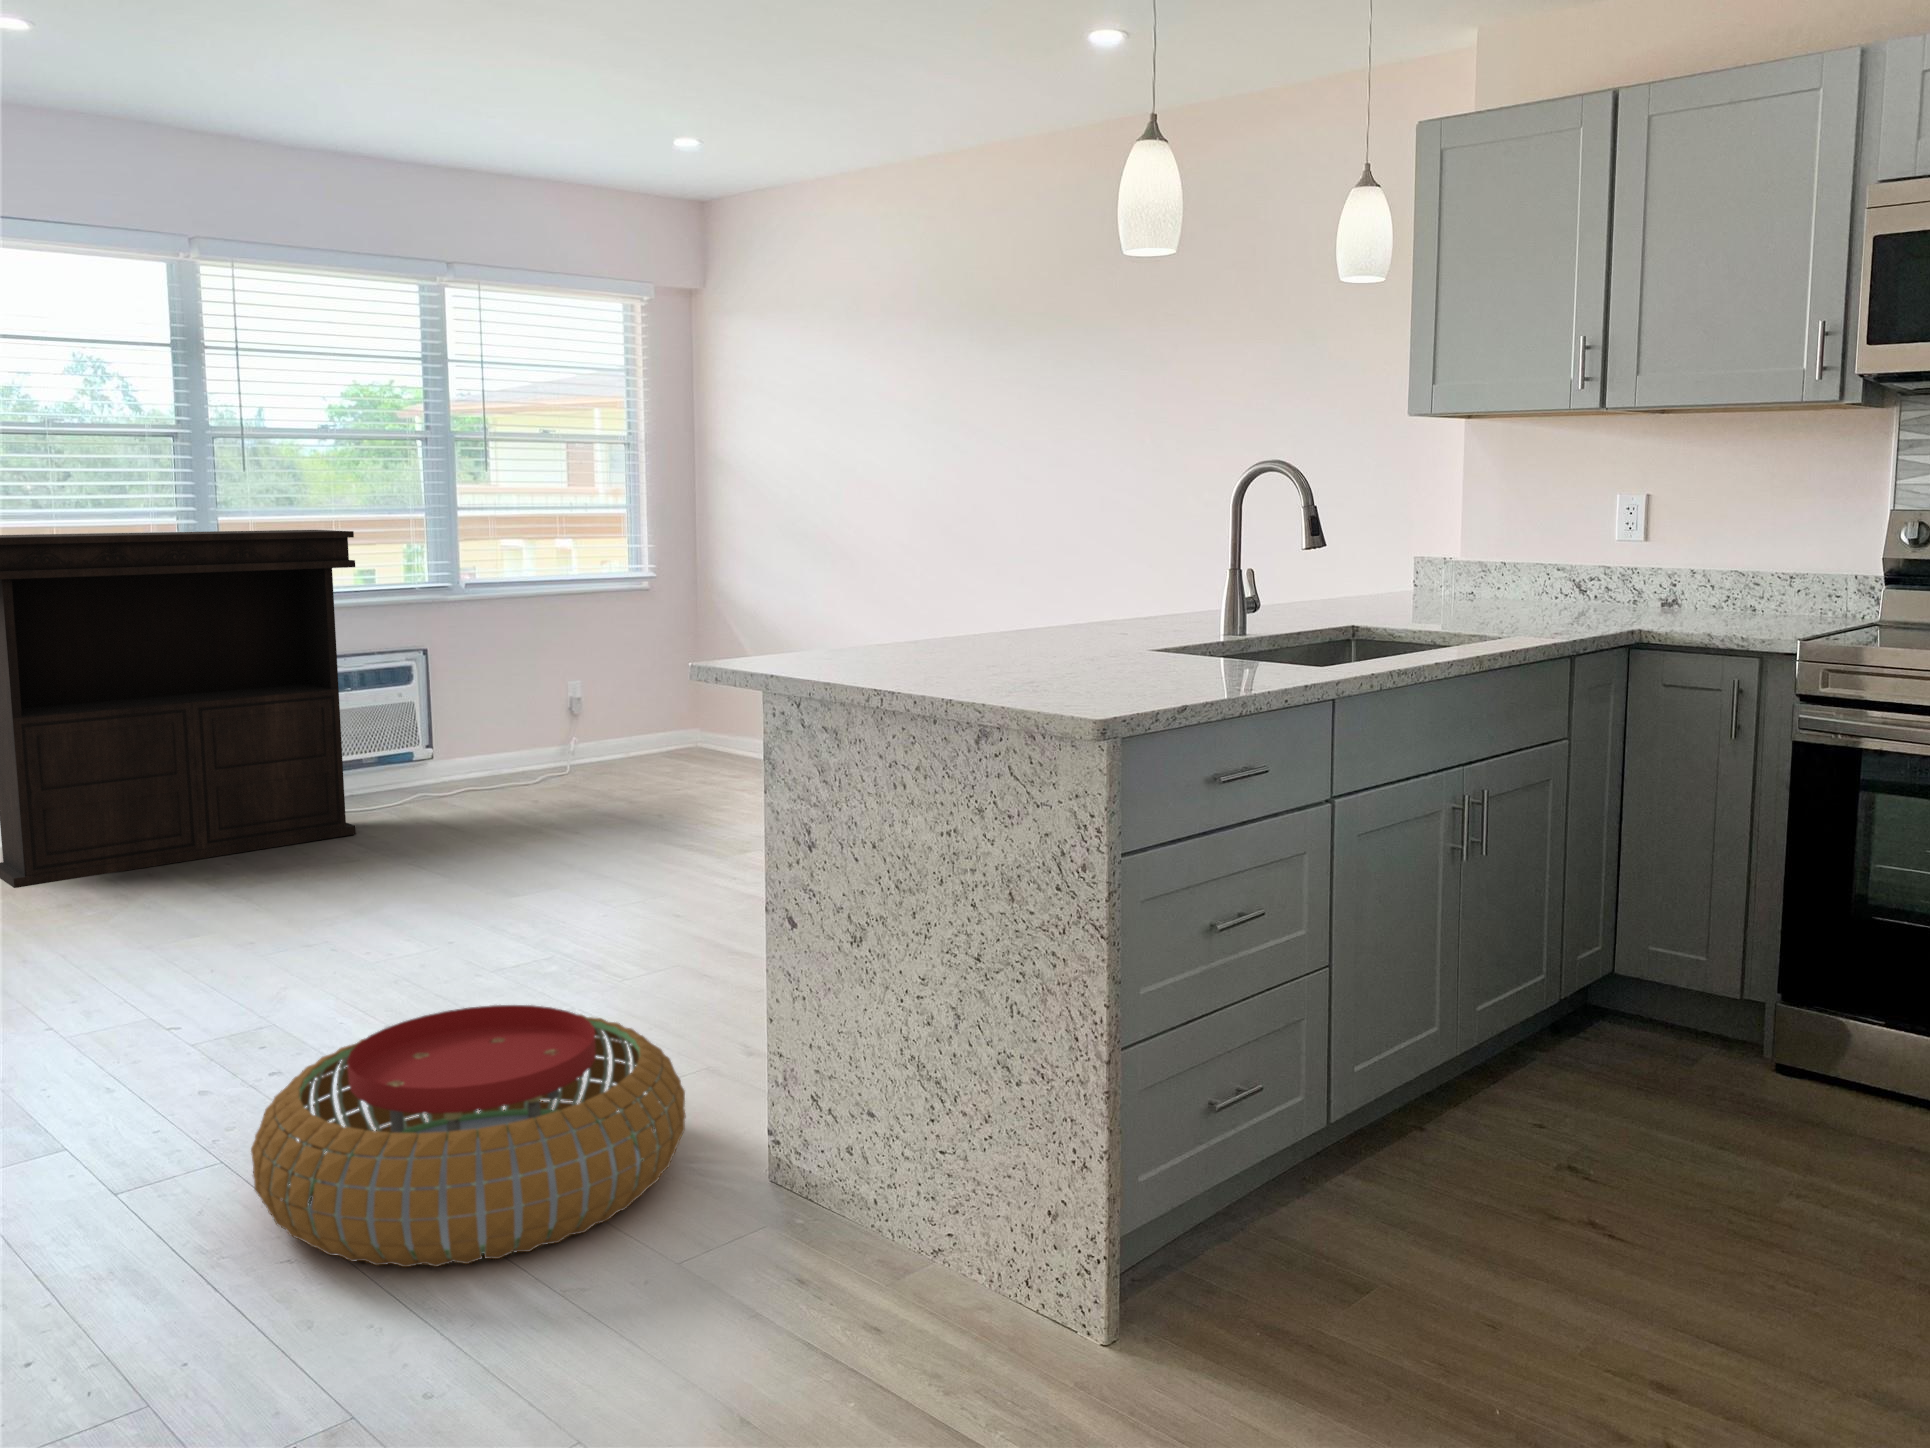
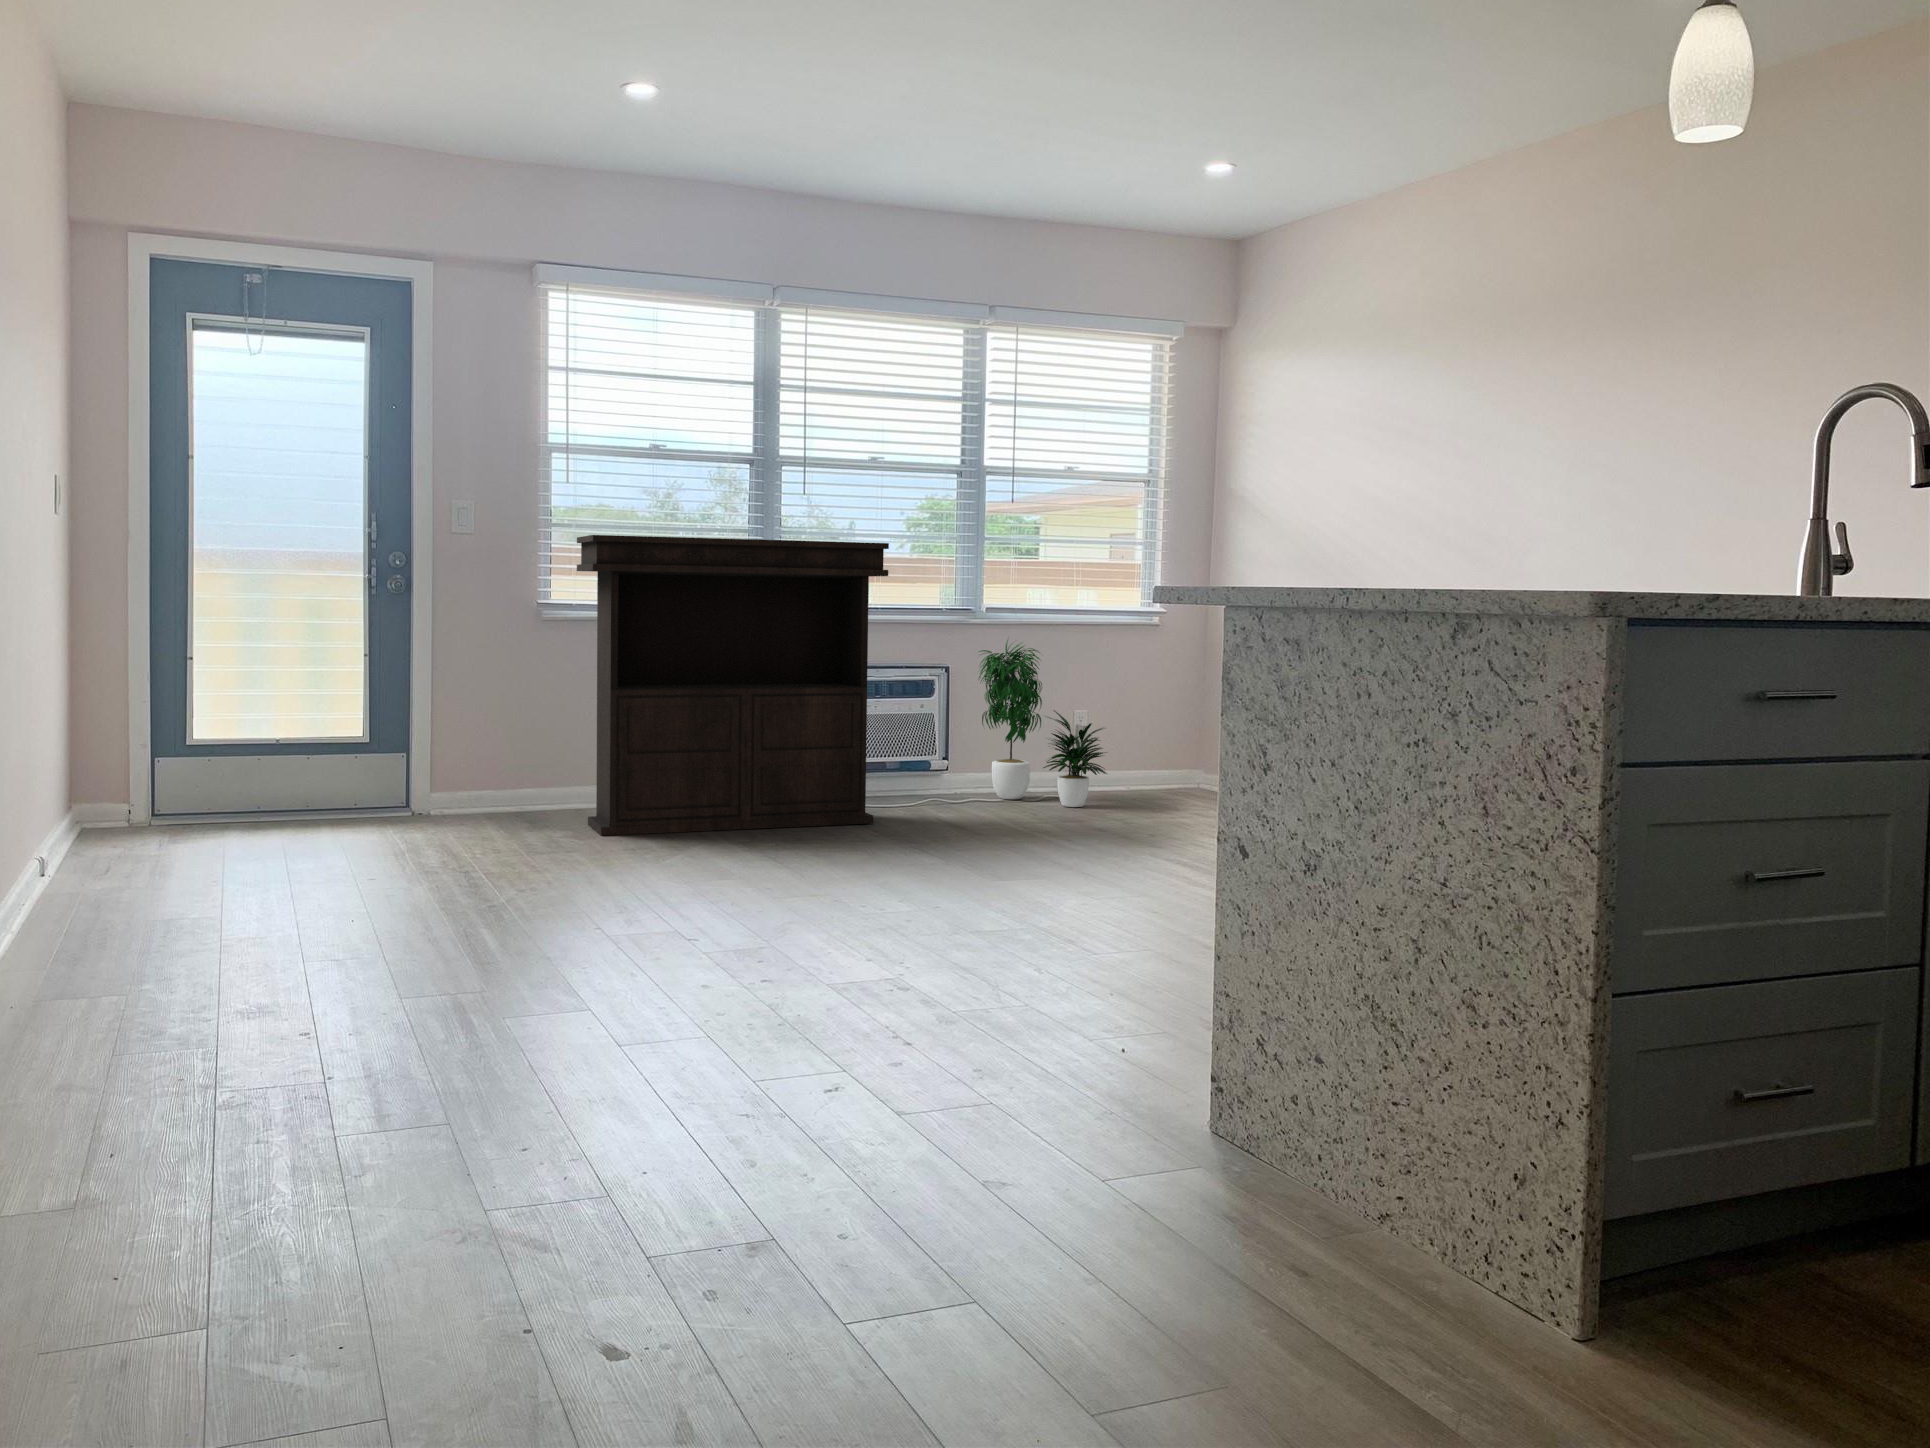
potted plant: none [459,614,610,790] -> present [978,637,1107,807]
pouf: present [251,1005,686,1267] -> none [732,922,1130,1146]

